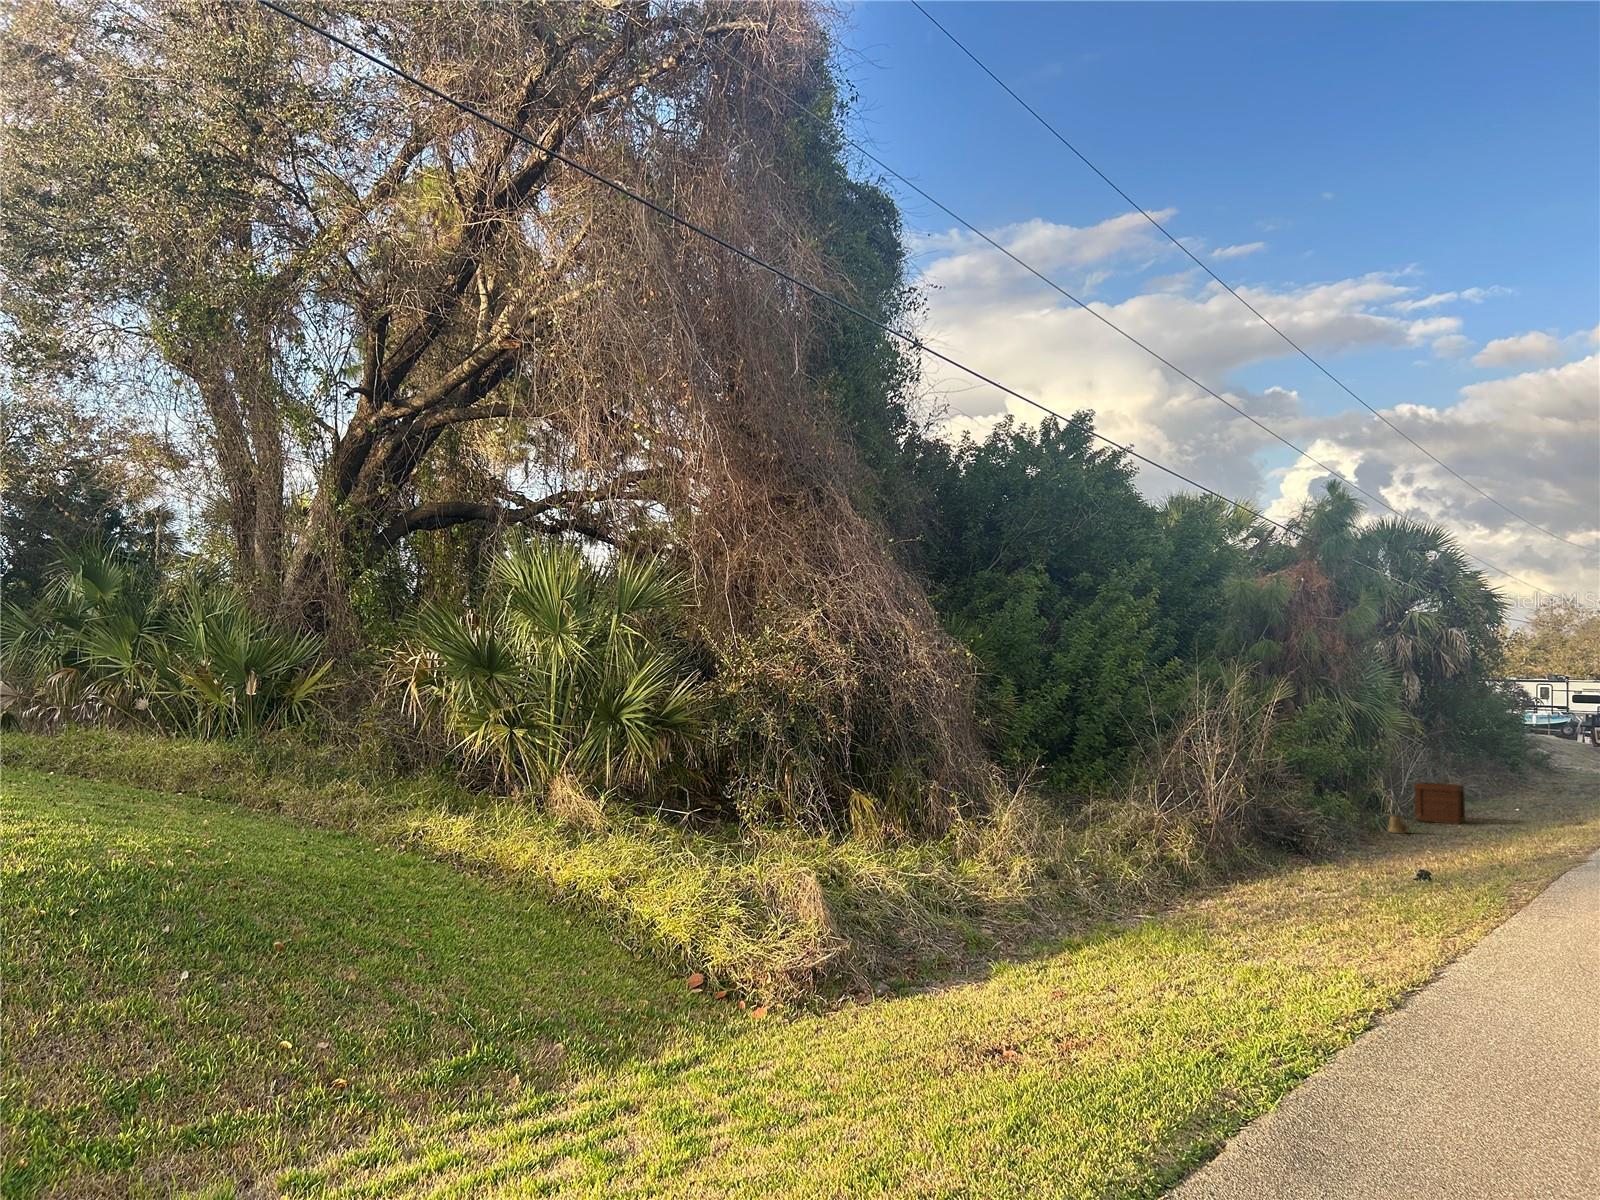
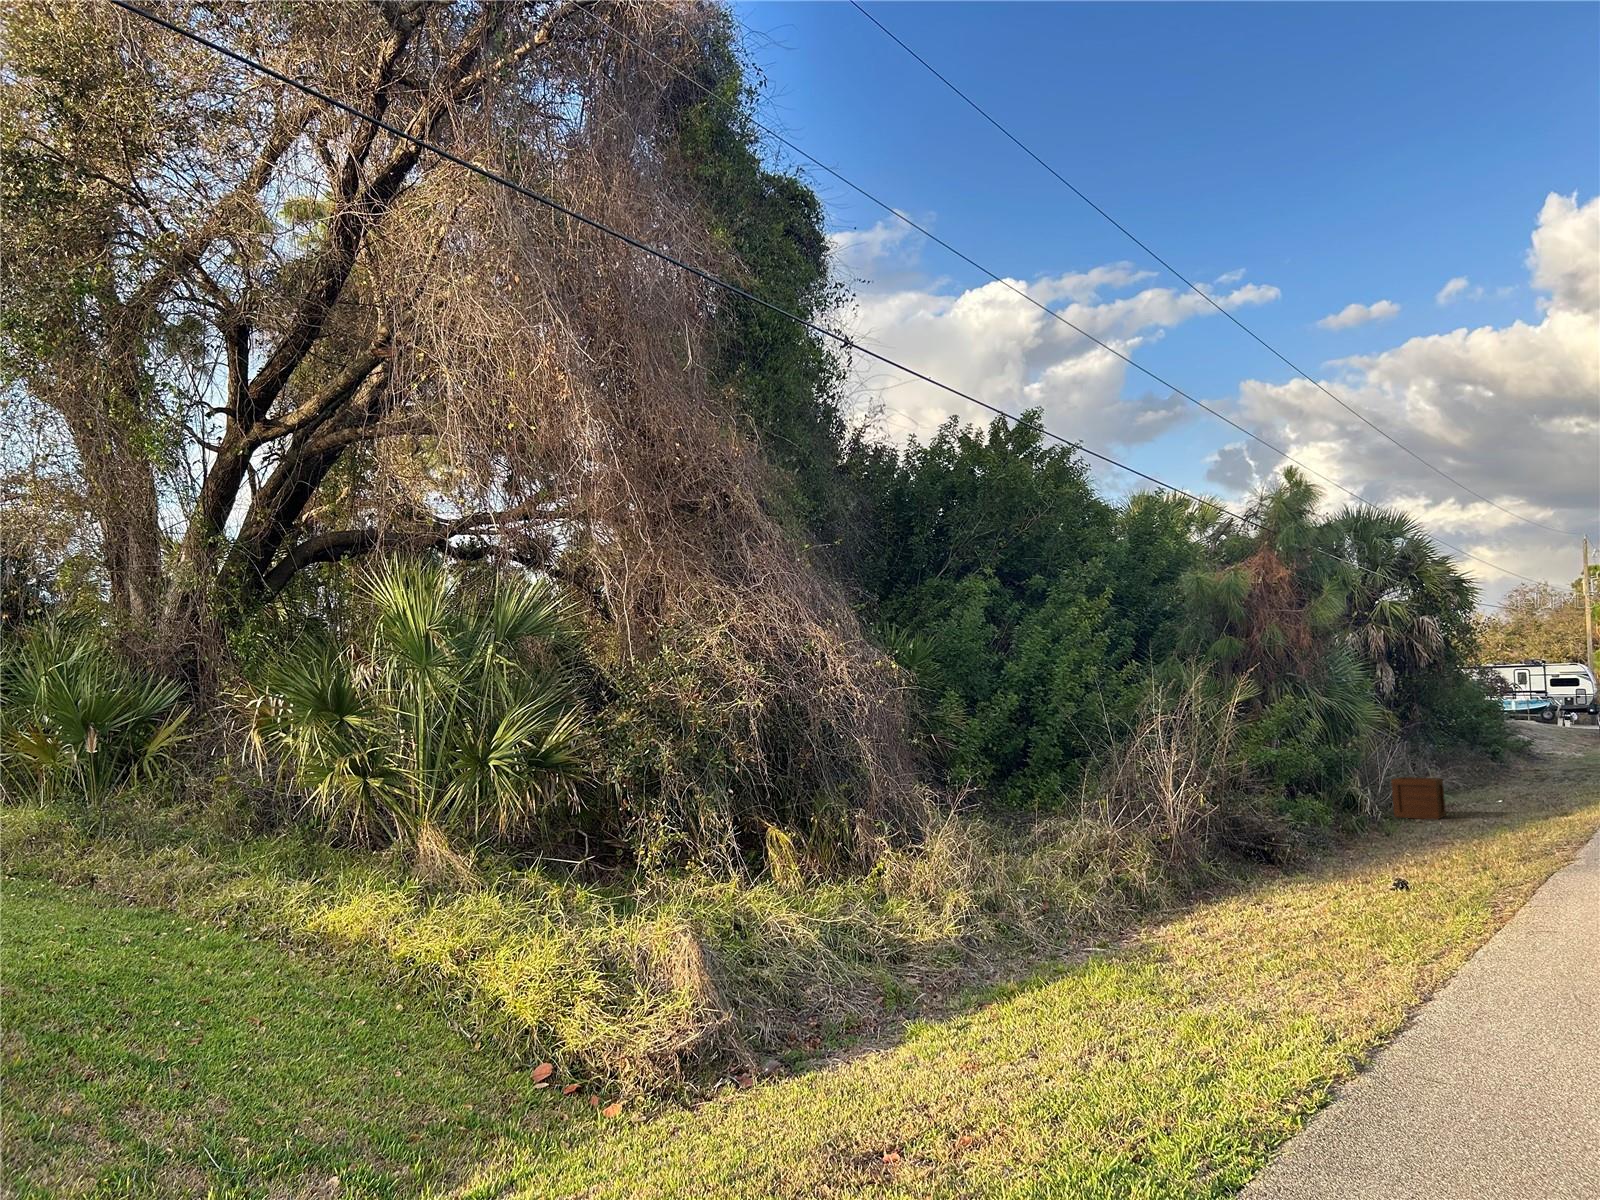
watering can: present [1388,814,1421,834] -> none [1359,812,1399,833]

